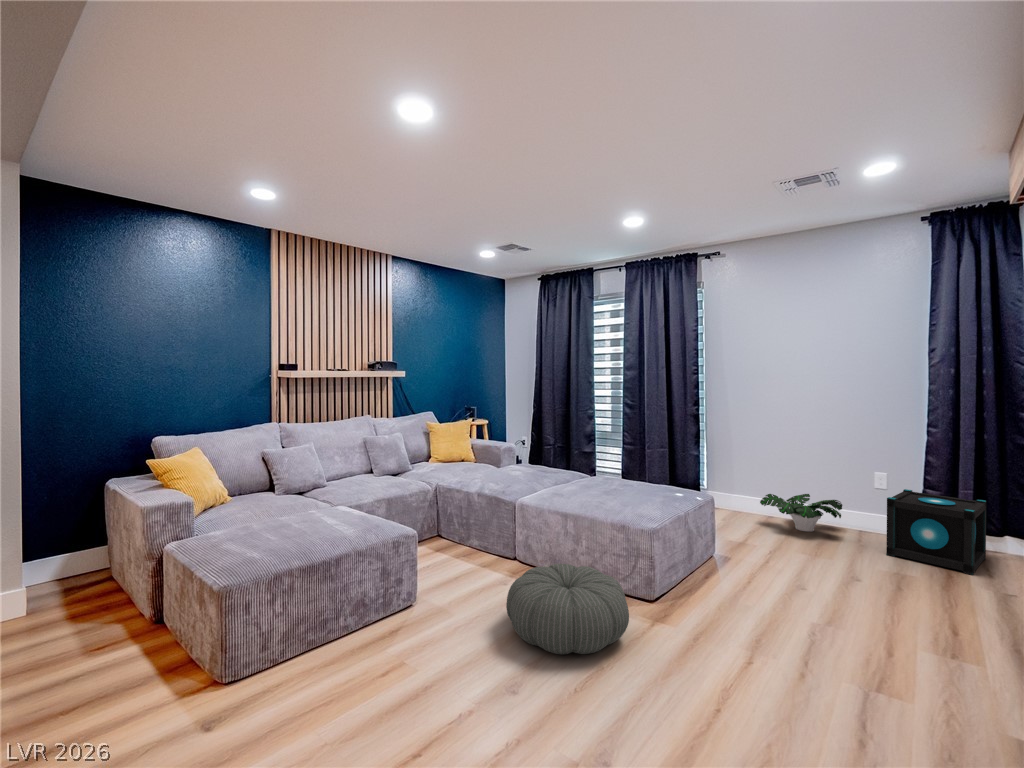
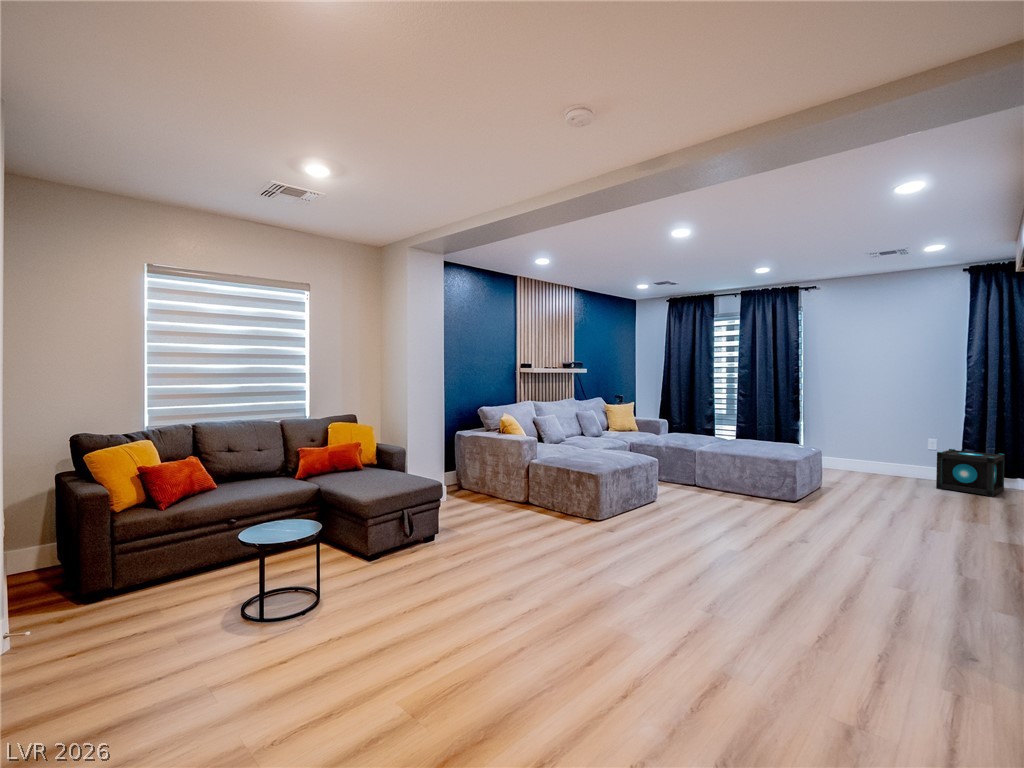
potted plant: present [760,494,842,532] -> none [846,454,906,478]
pouf: present [506,564,629,654] -> none [718,478,790,515]

